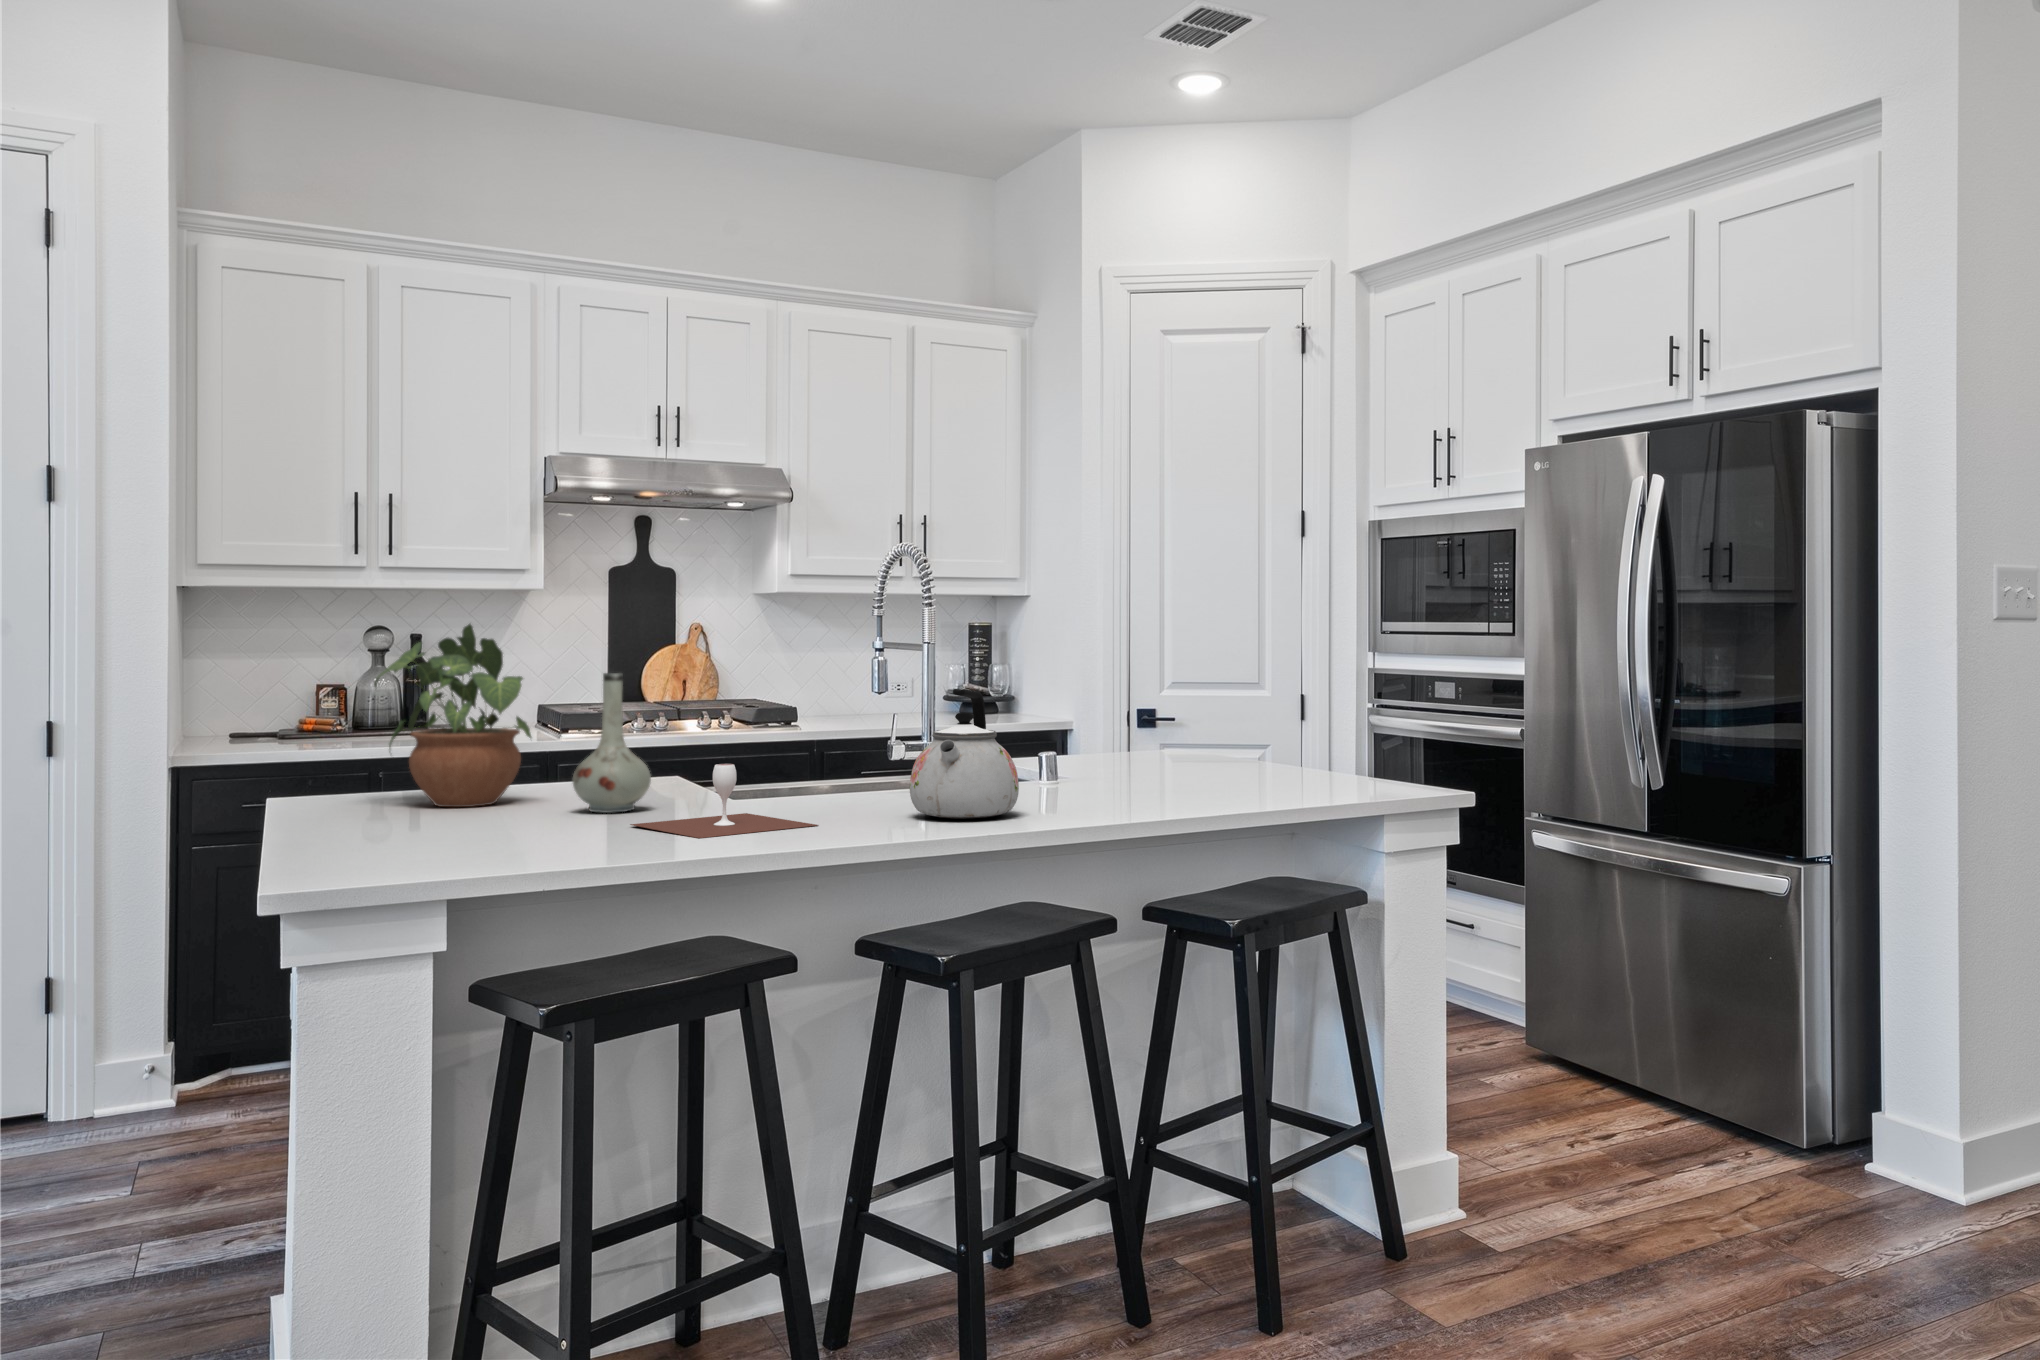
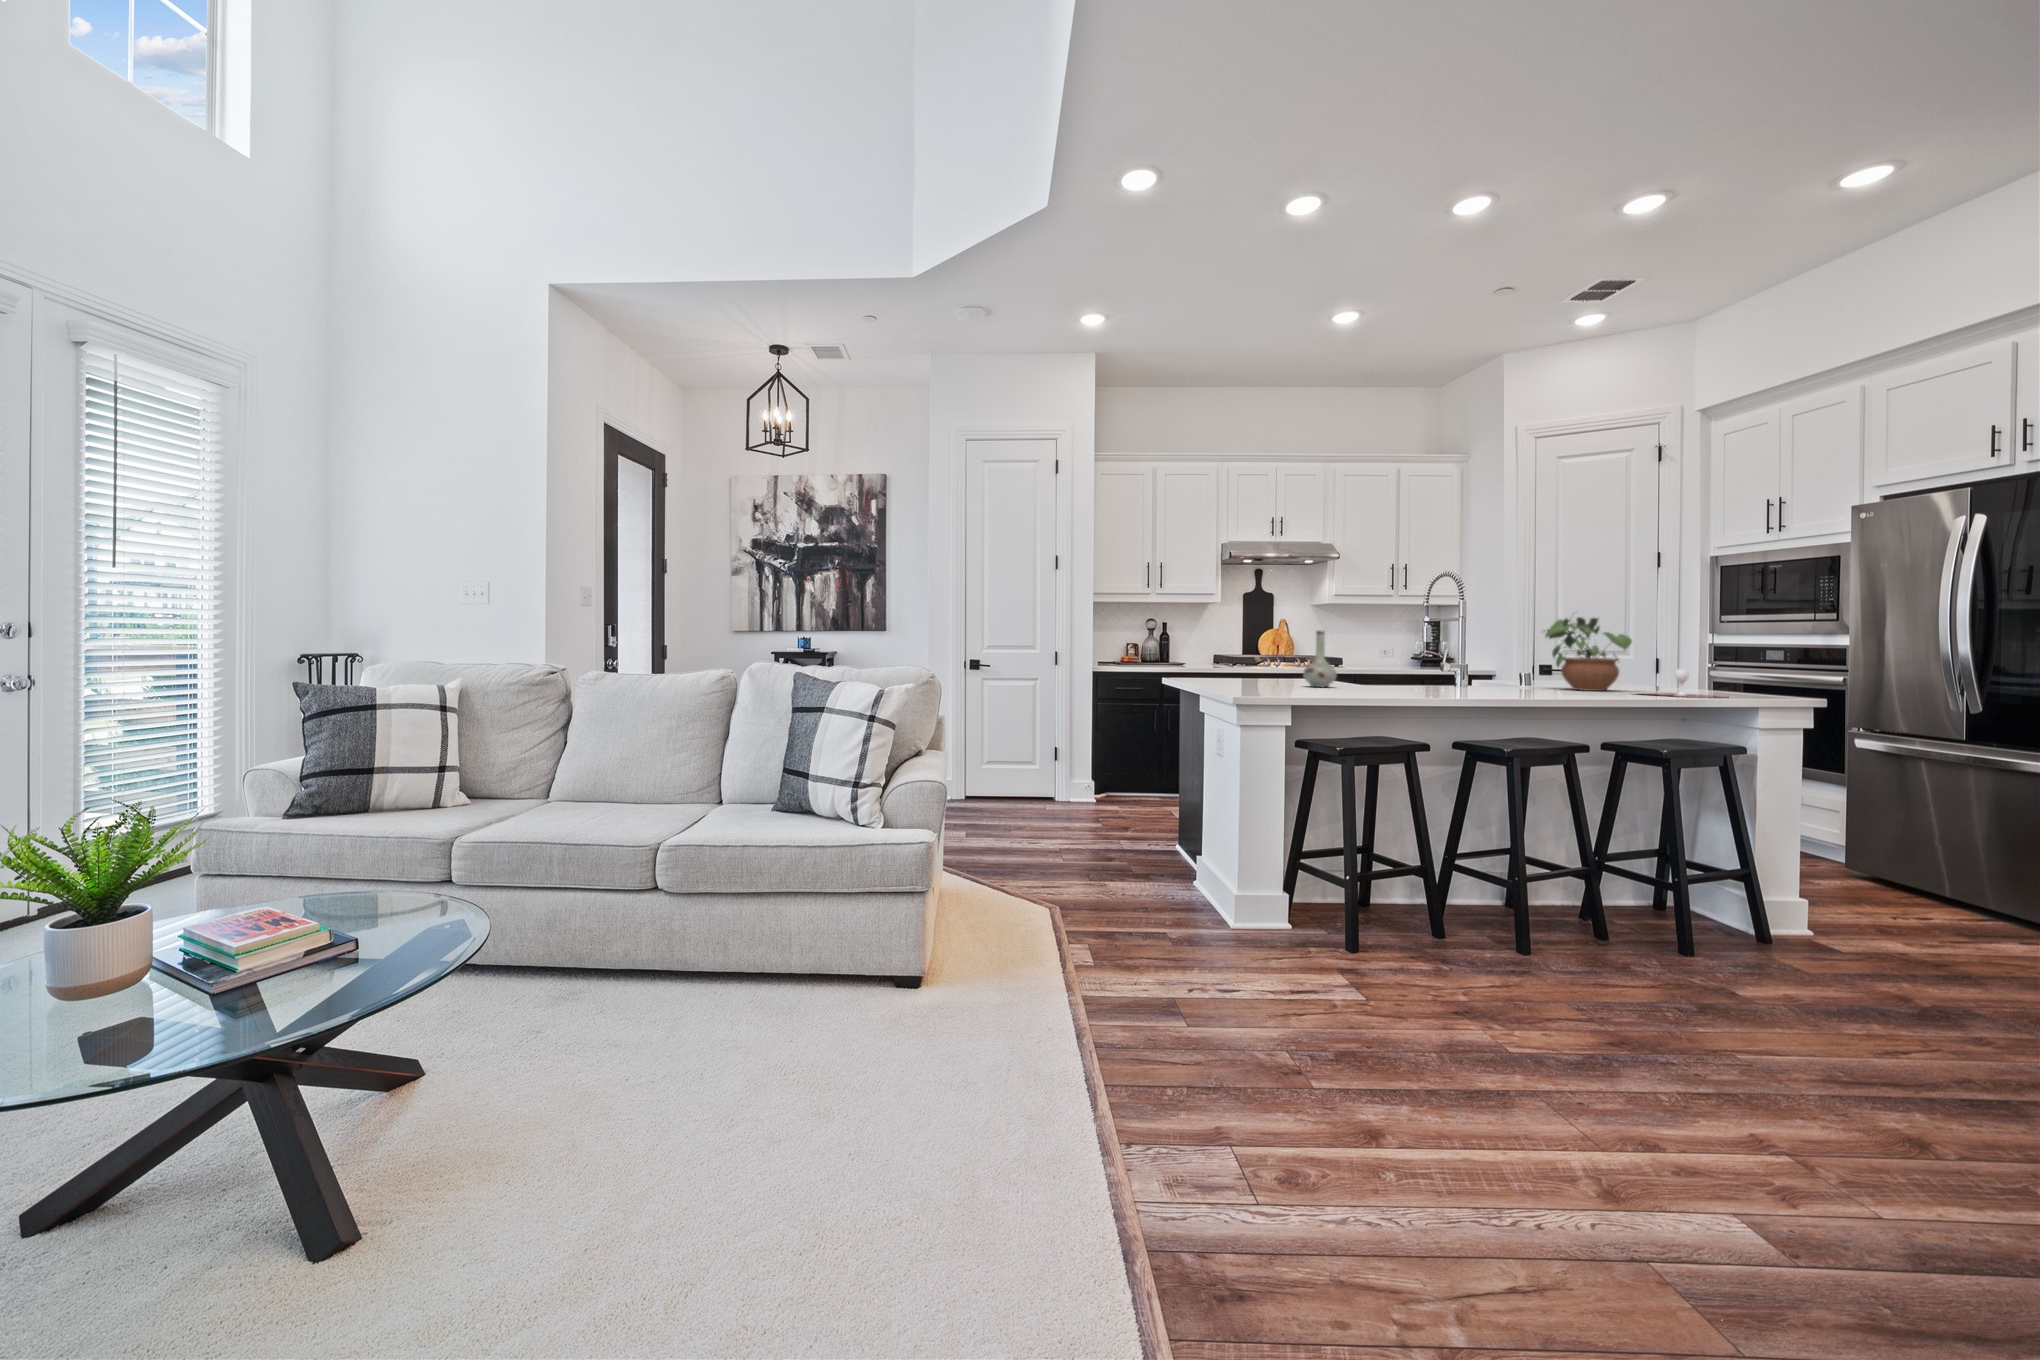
potted plant: present [374,624,531,807] -> present [1544,617,1632,691]
kettle: present [910,689,1019,819] -> none [1472,637,1532,694]
wine glass: present [630,764,818,838] -> present [1648,669,1720,698]

